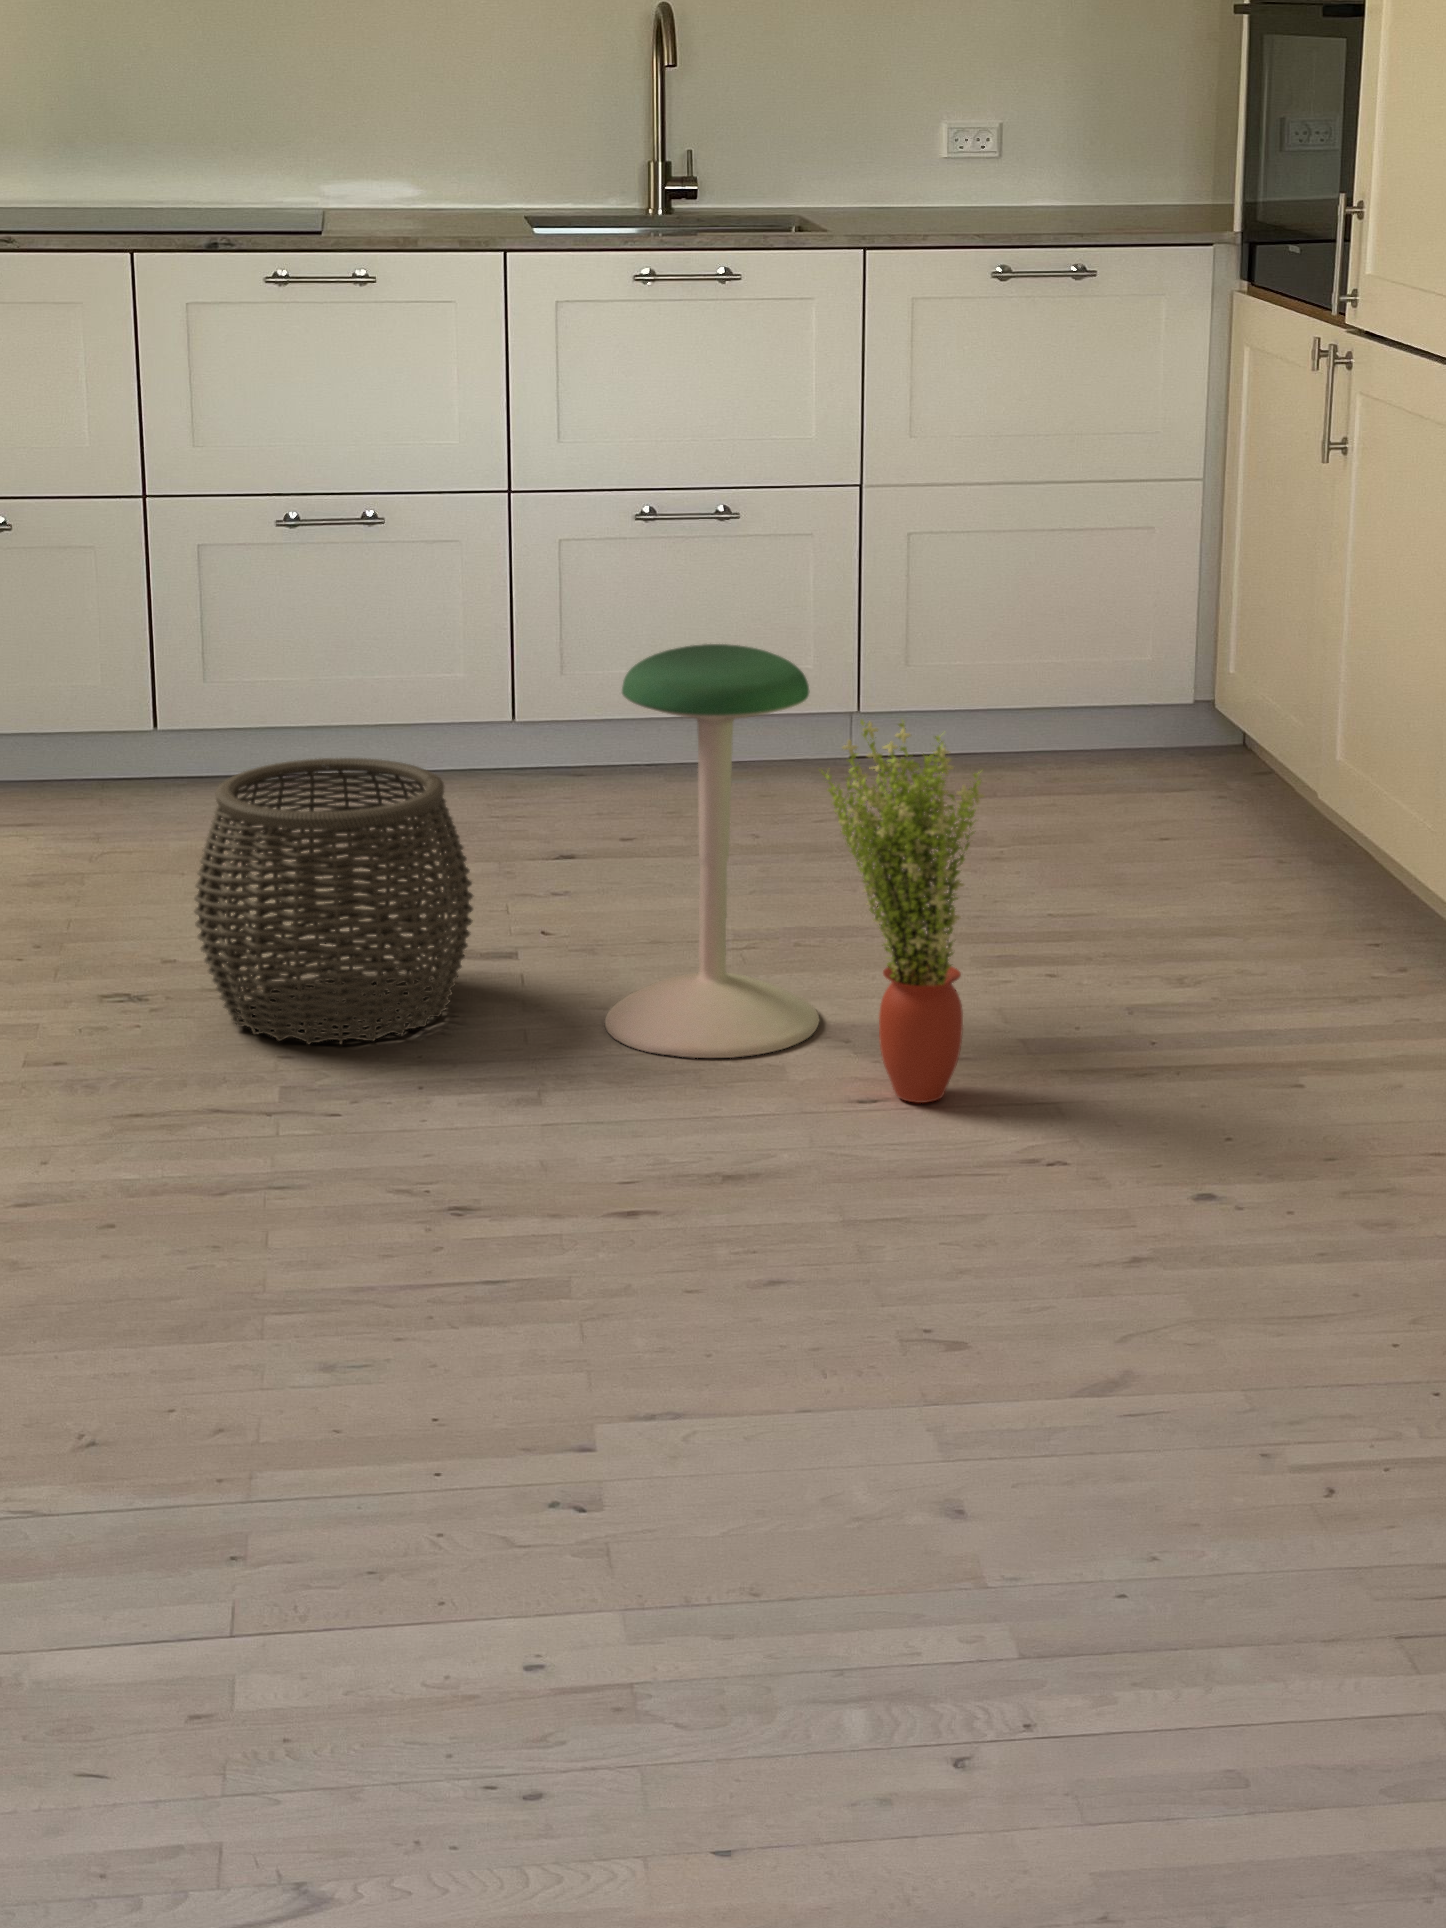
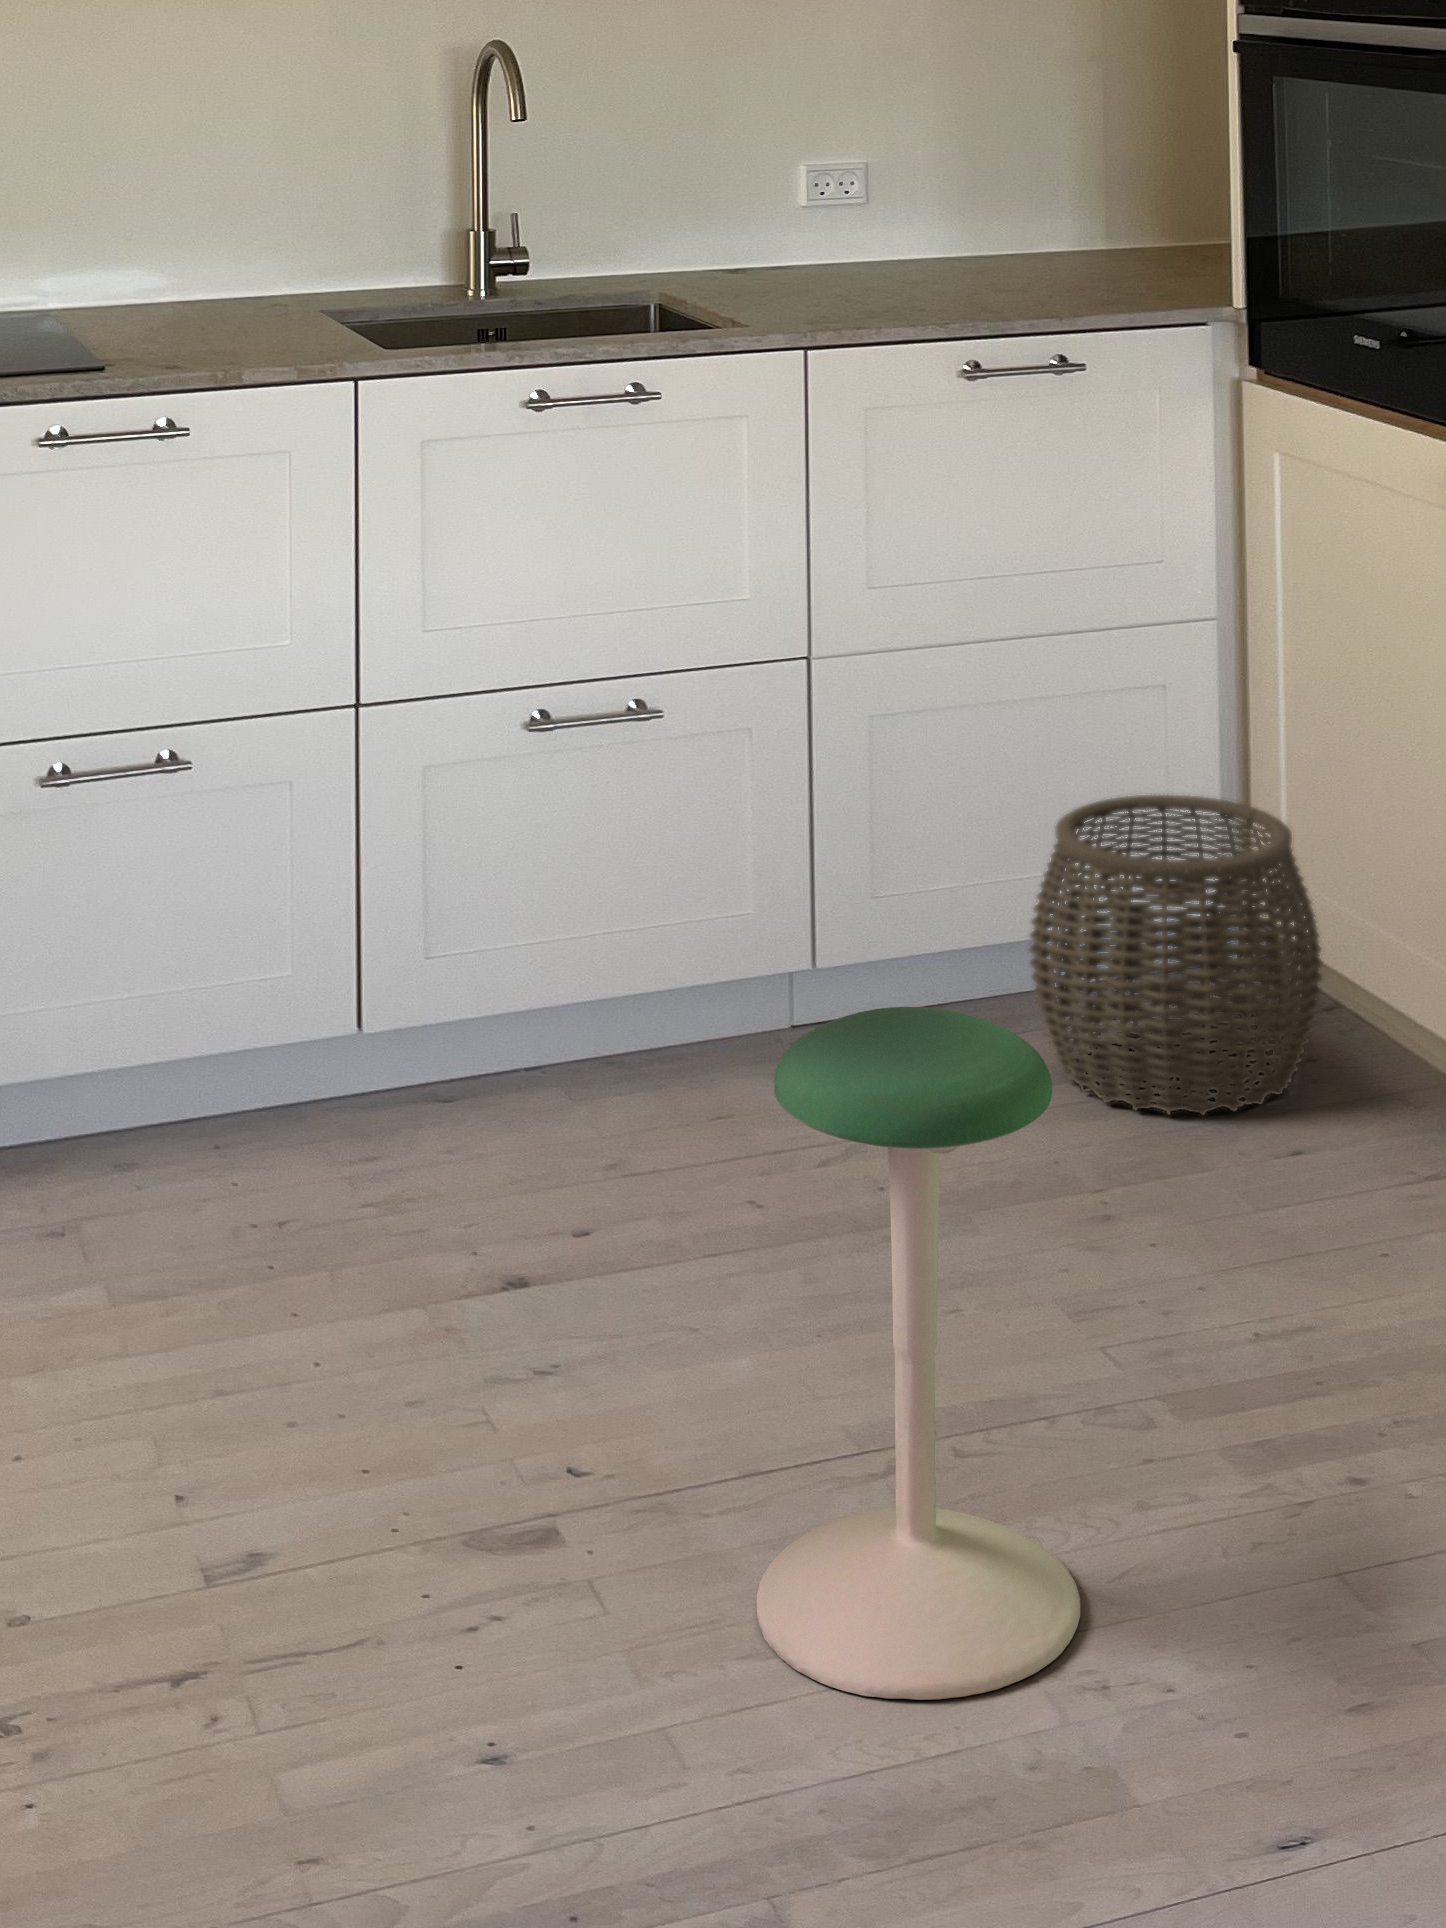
potted plant: present [822,720,984,1103] -> none [1162,1145,1421,1762]
woven basket: present [194,758,473,1044] -> present [1029,794,1322,1115]

